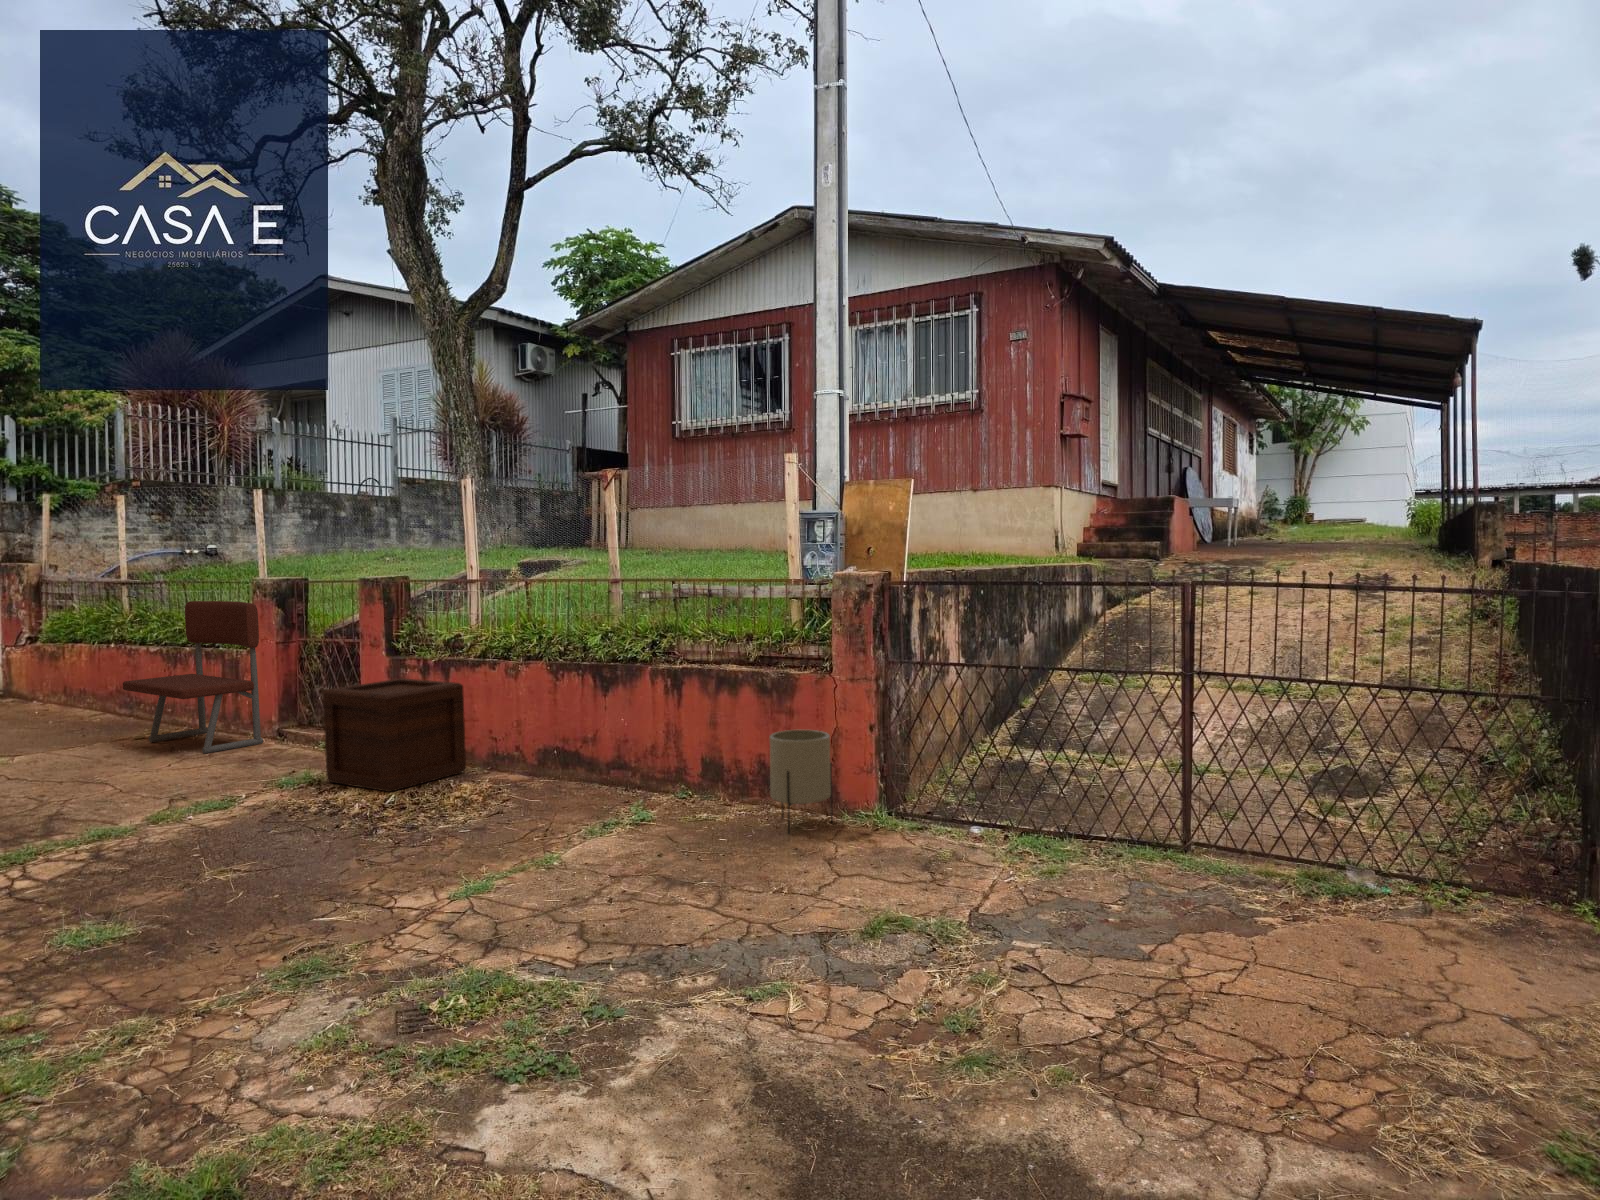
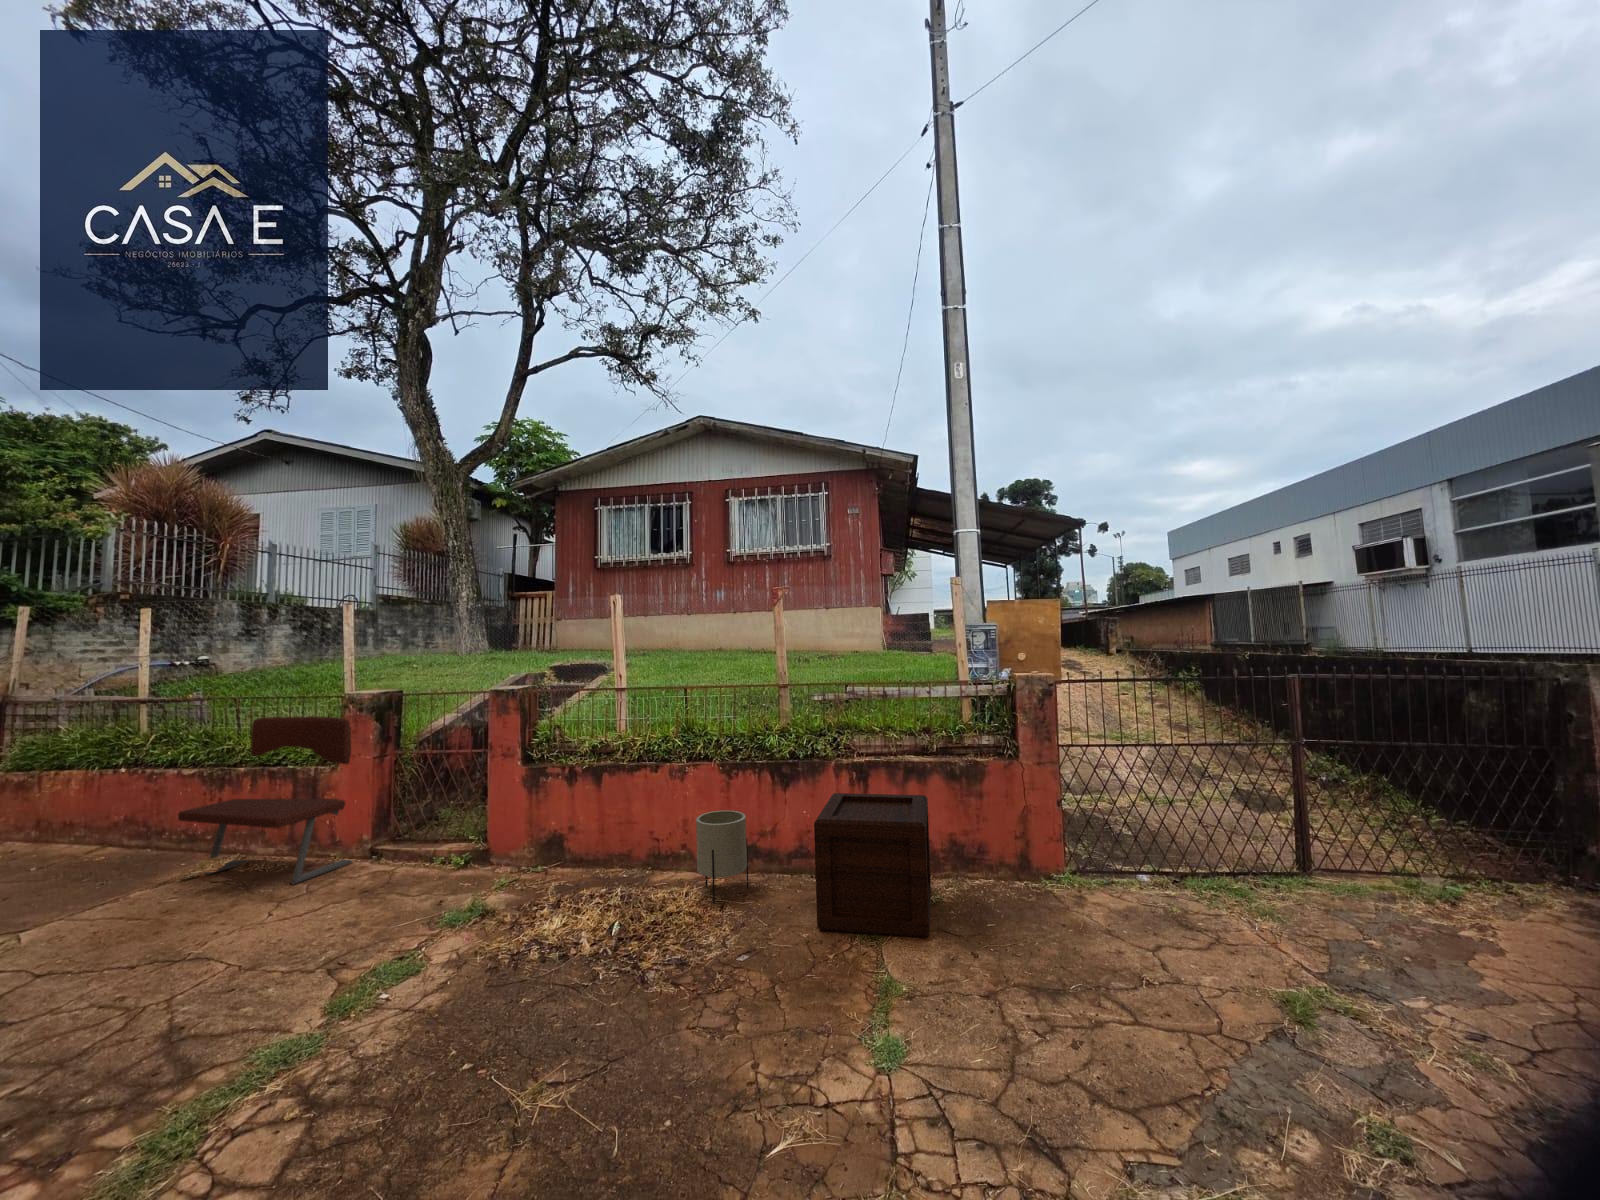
wooden crate: present [323,678,466,792] -> present [814,793,931,937]
planter: present [769,730,833,833] -> present [696,810,749,904]

